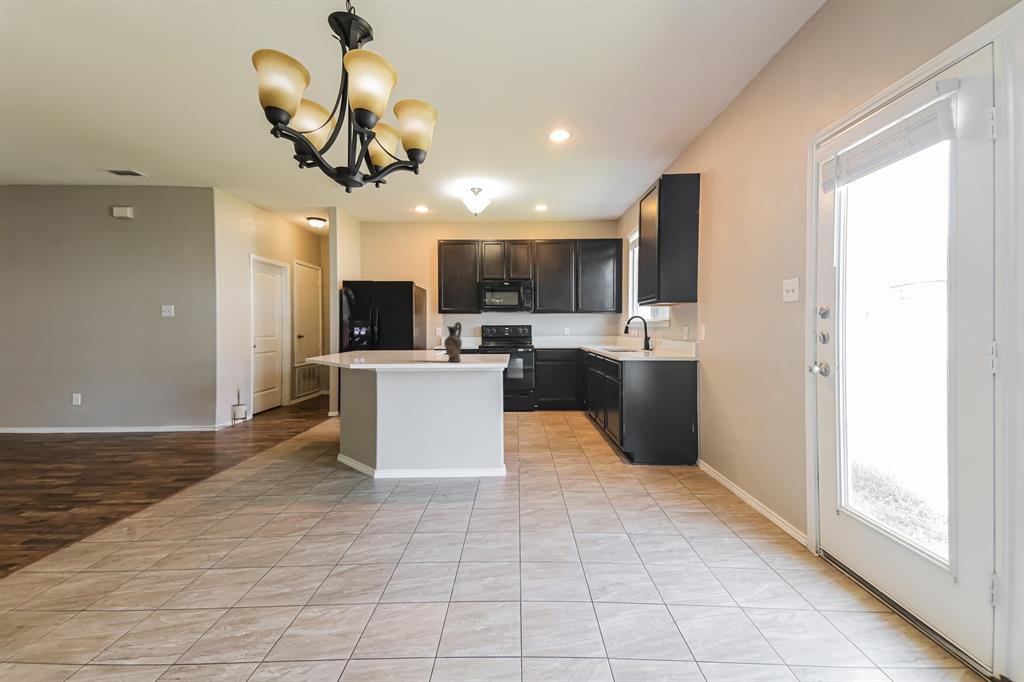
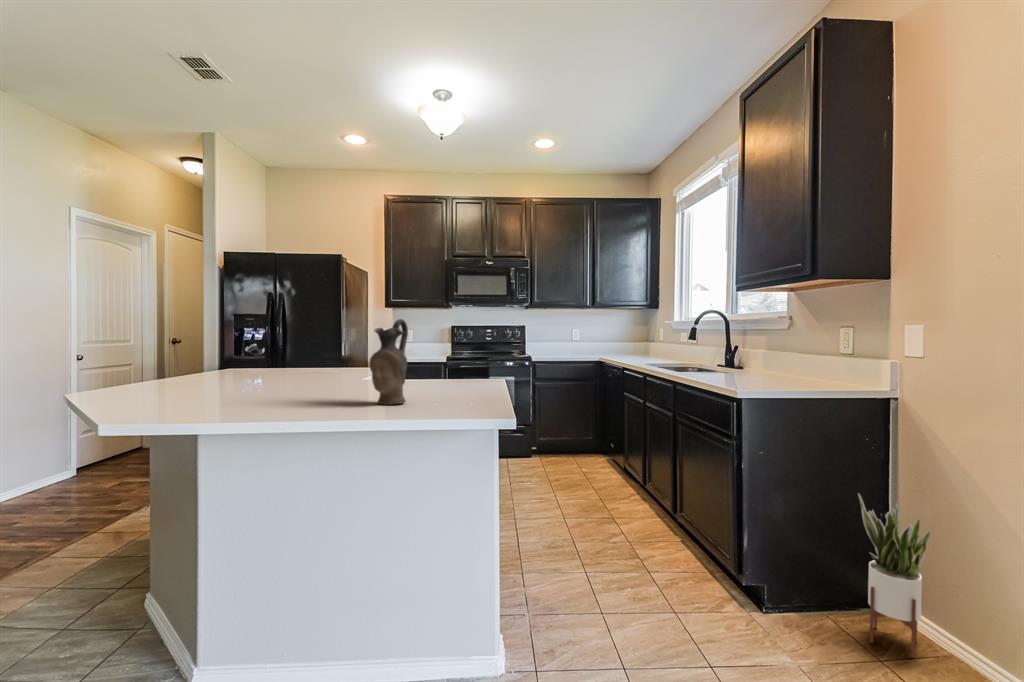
potted plant: present [231,390,247,429] -> present [858,493,931,658]

